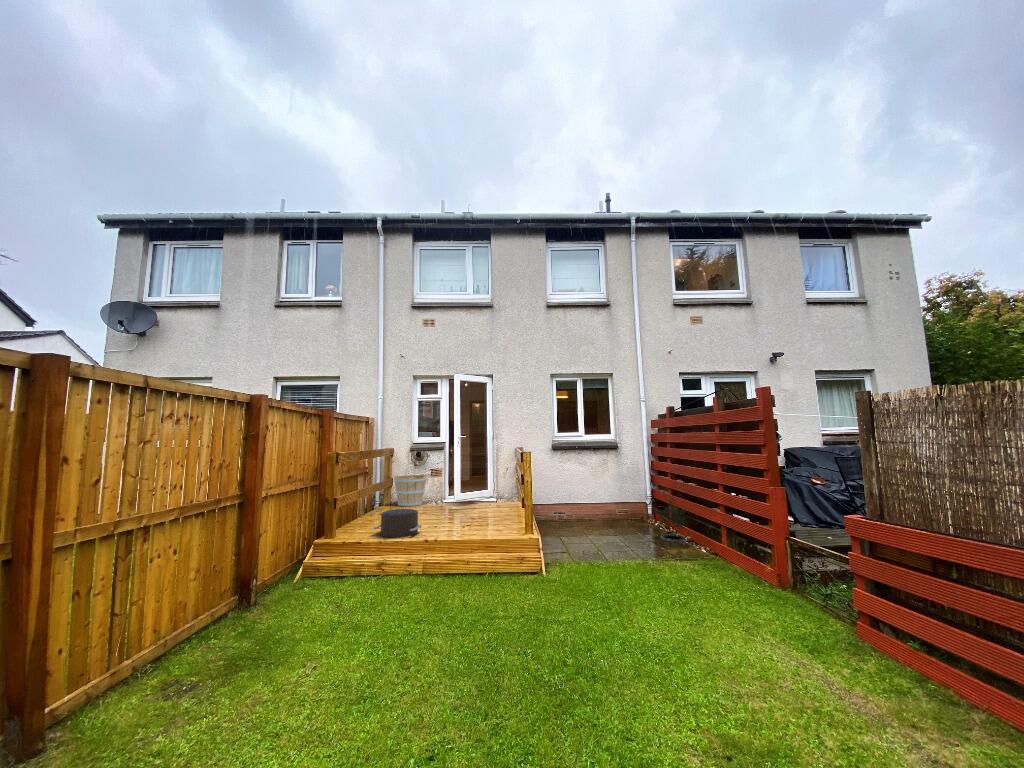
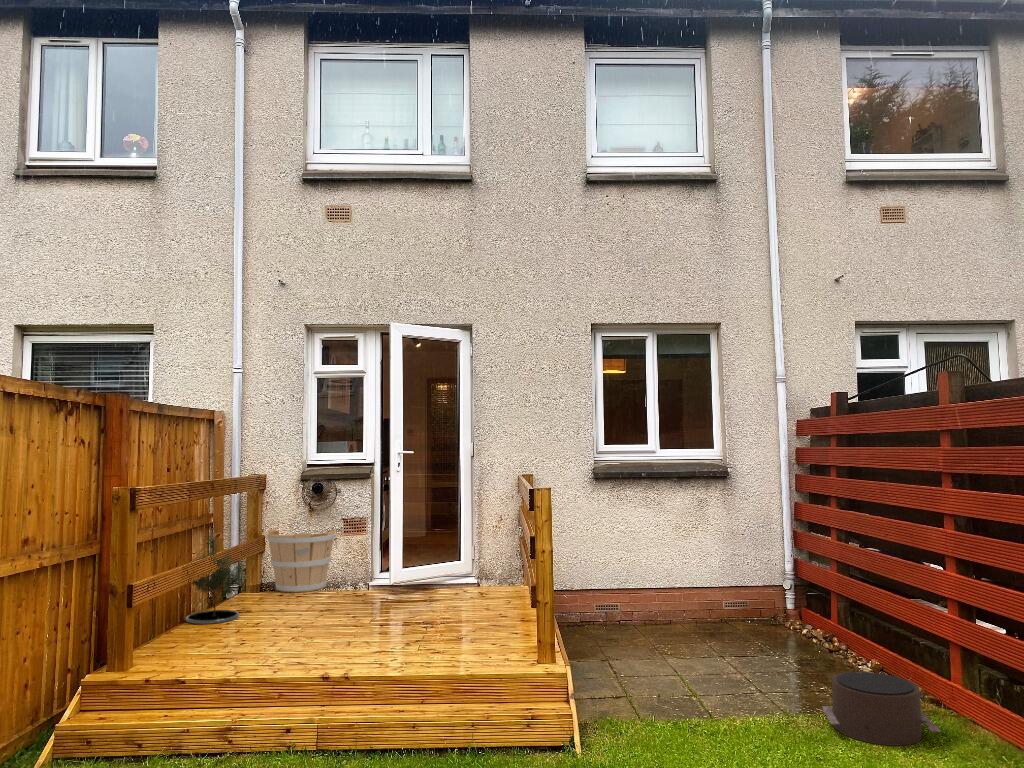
potted tree: present [657,495,687,542] -> present [186,536,243,624]
pouf: present [373,509,421,537] -> present [822,672,940,746]

